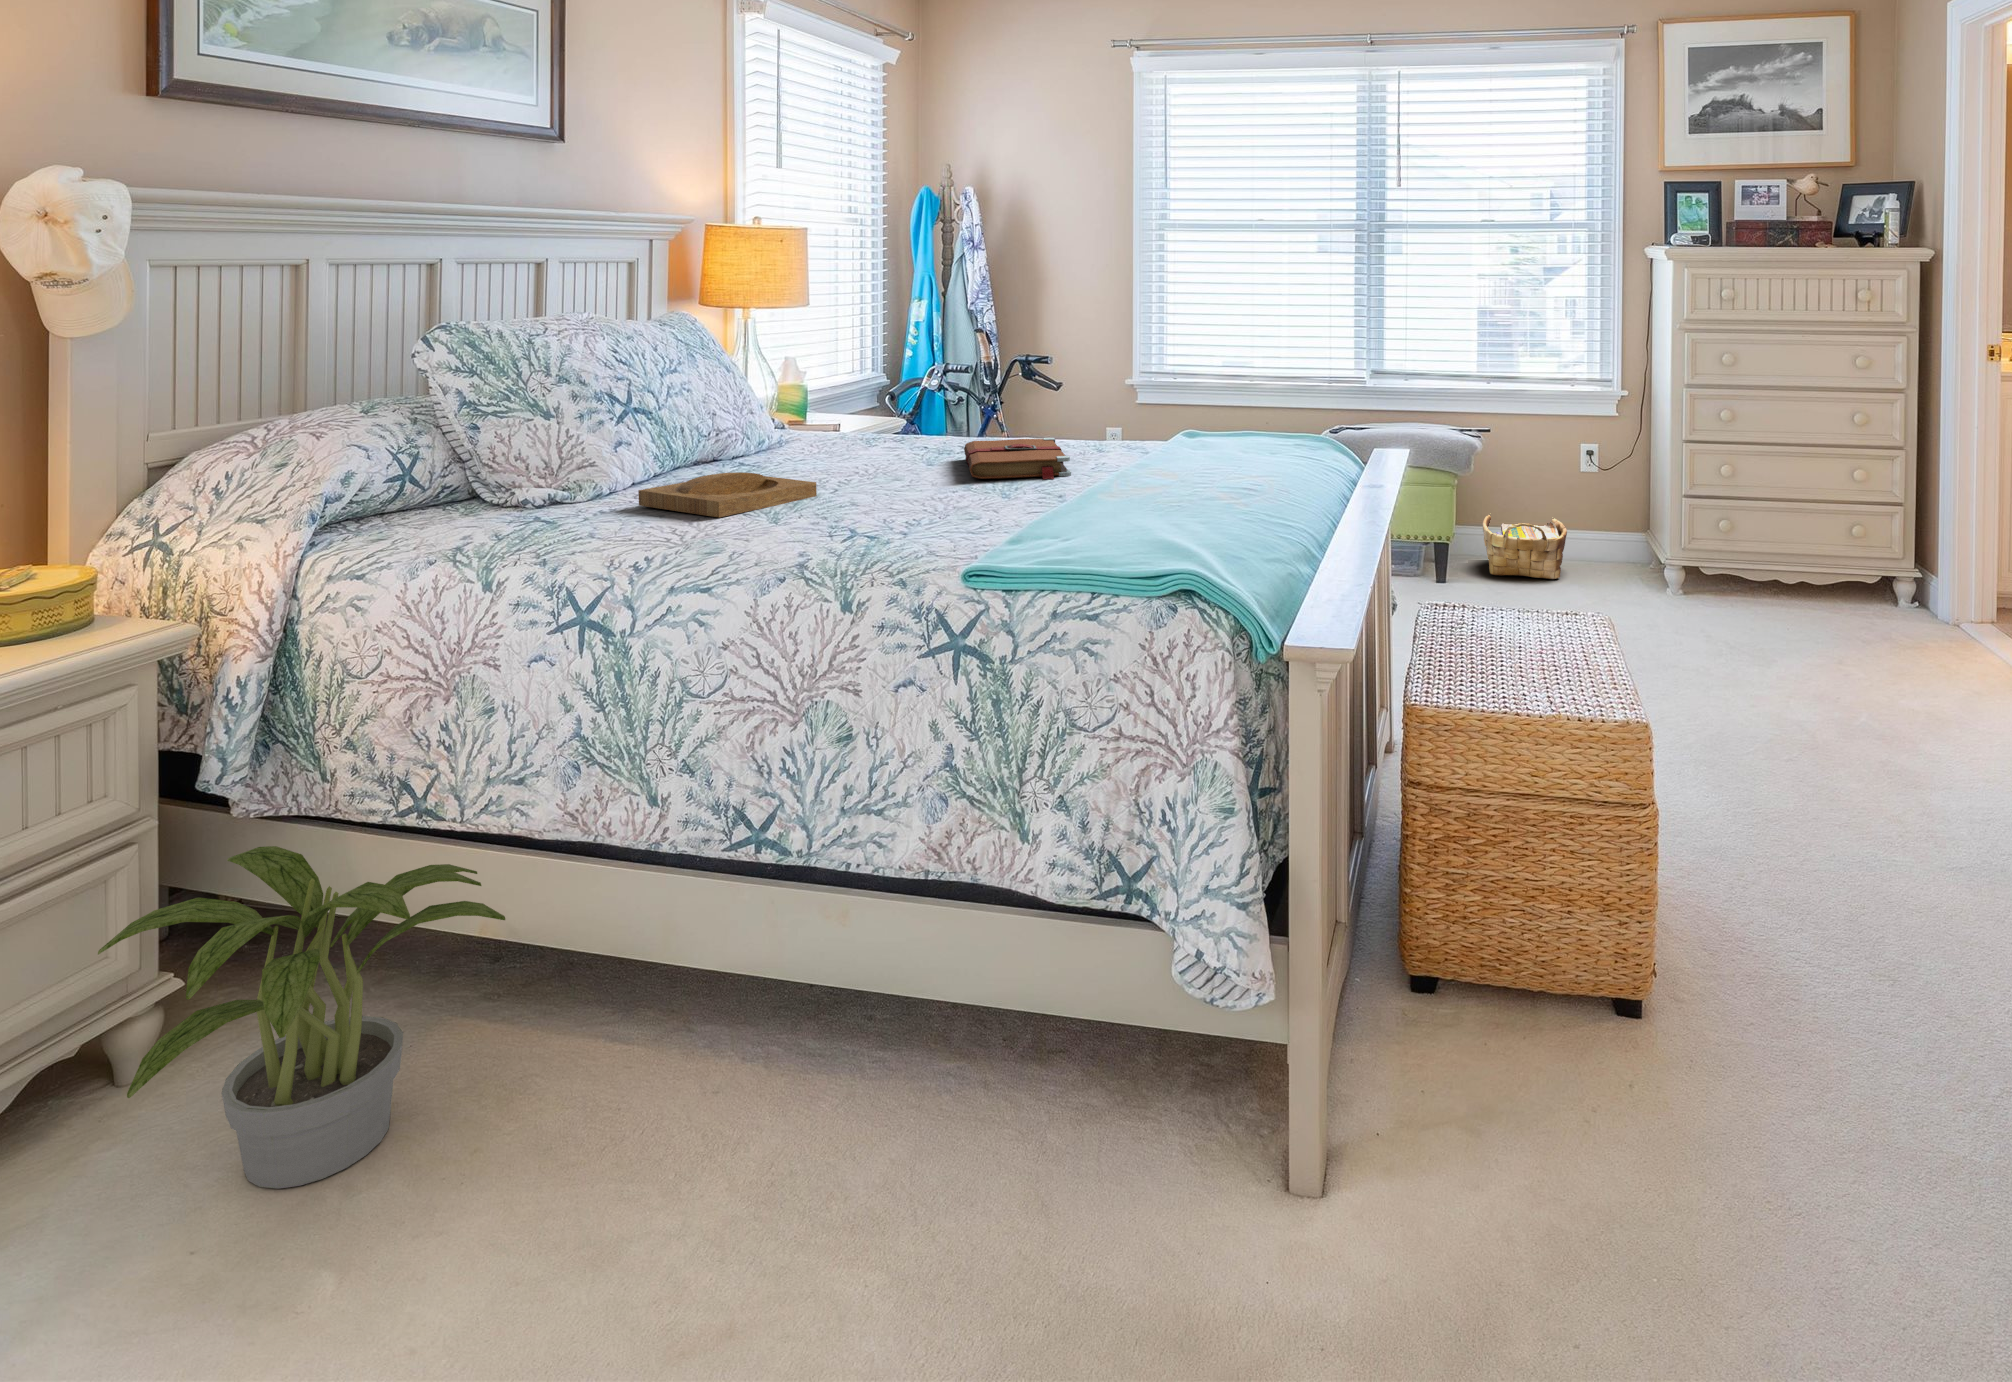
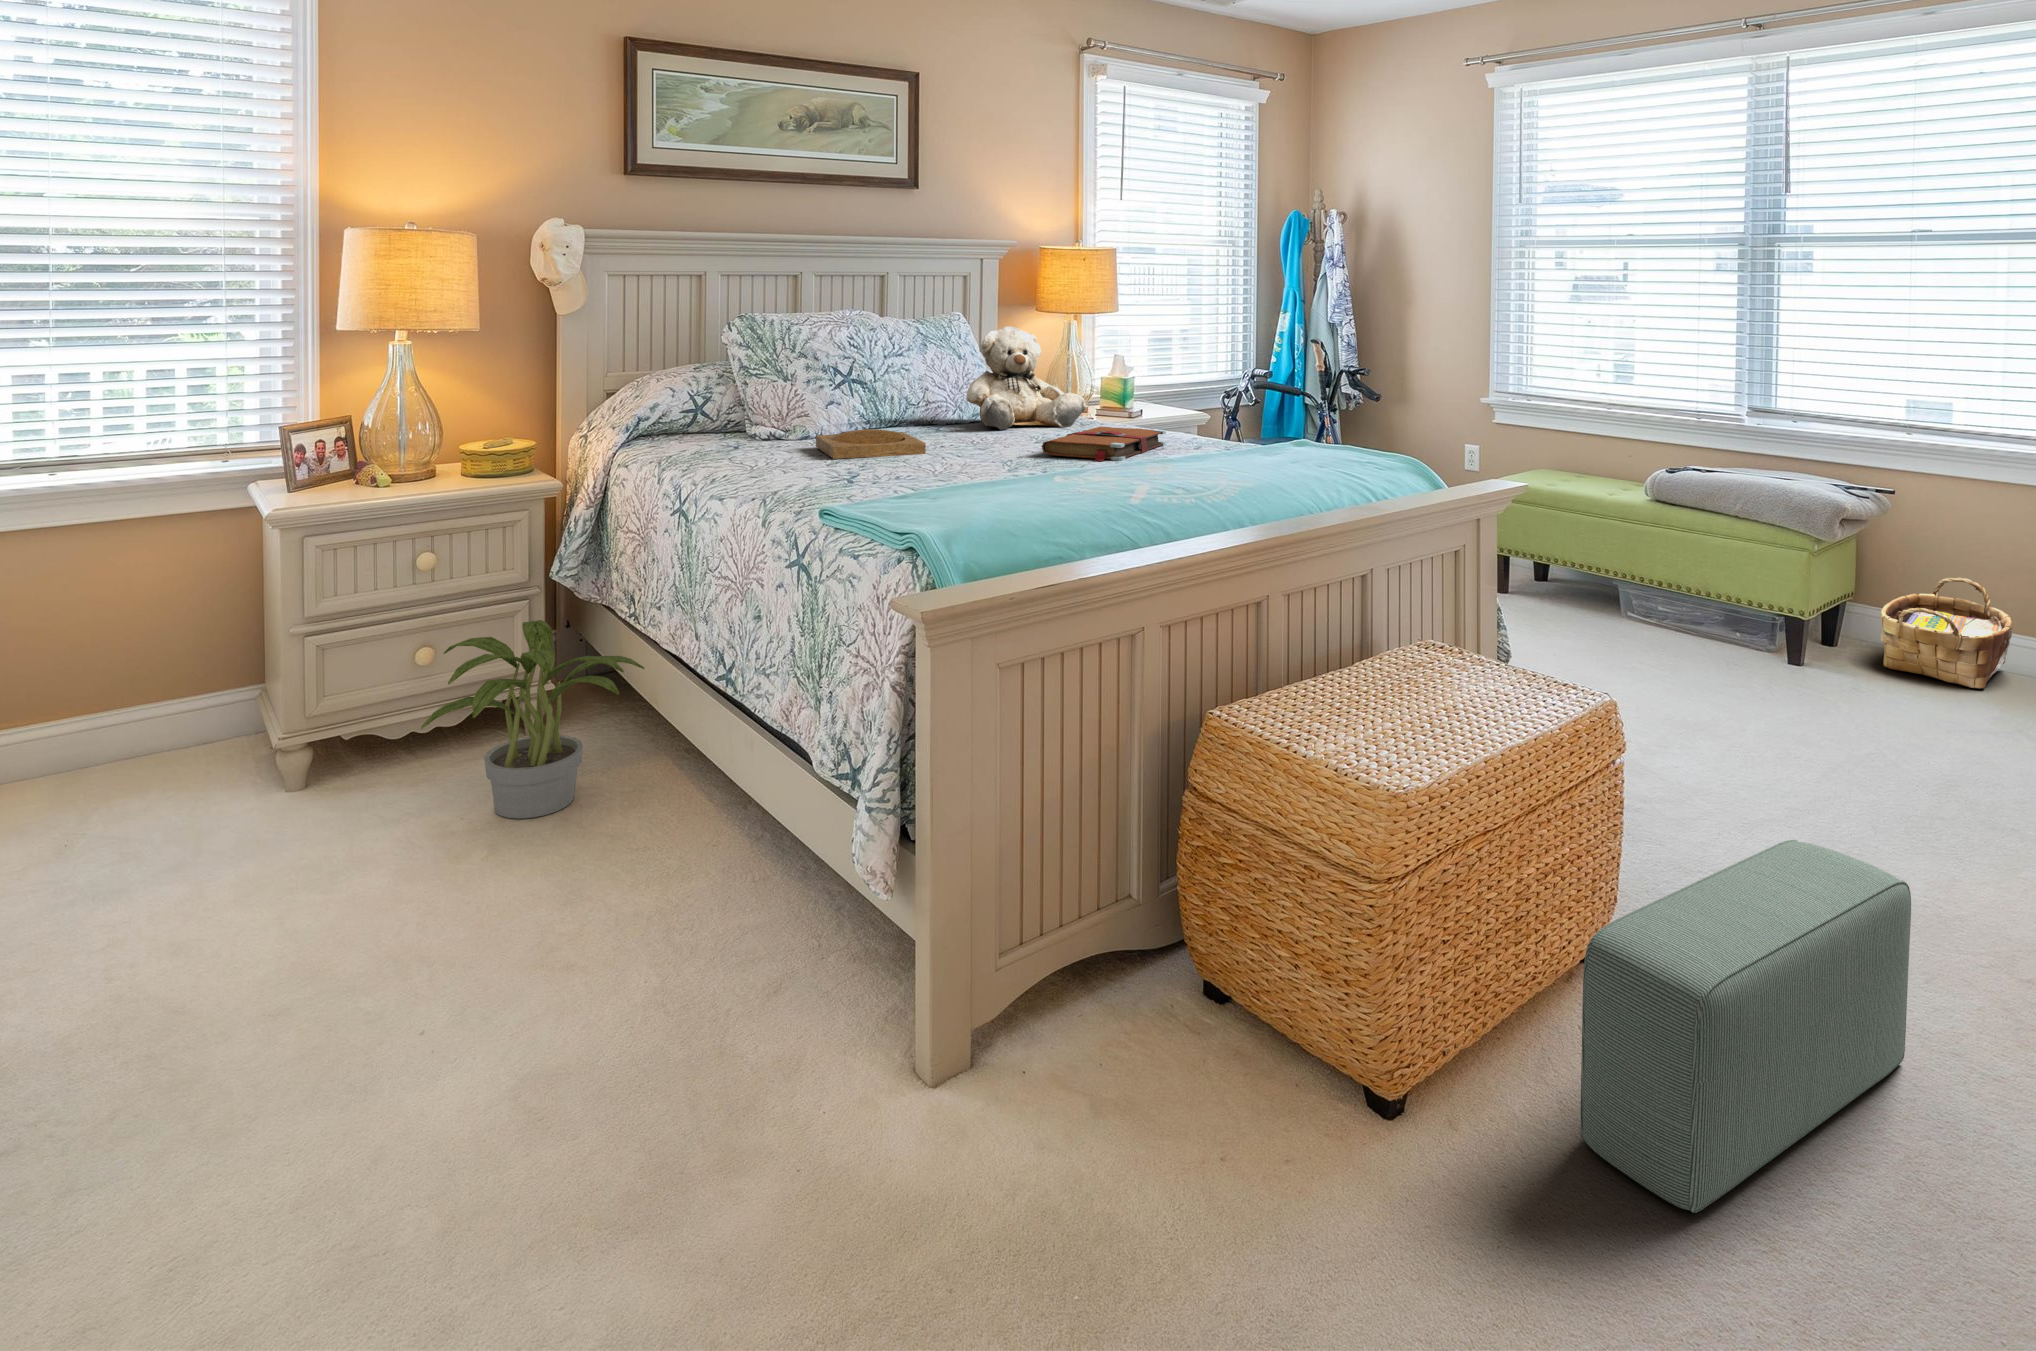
teddy bear: none [740,331,891,458] -> present [967,326,1086,430]
pouf: none [1752,713,1910,1027] -> present [1580,840,1911,1213]

